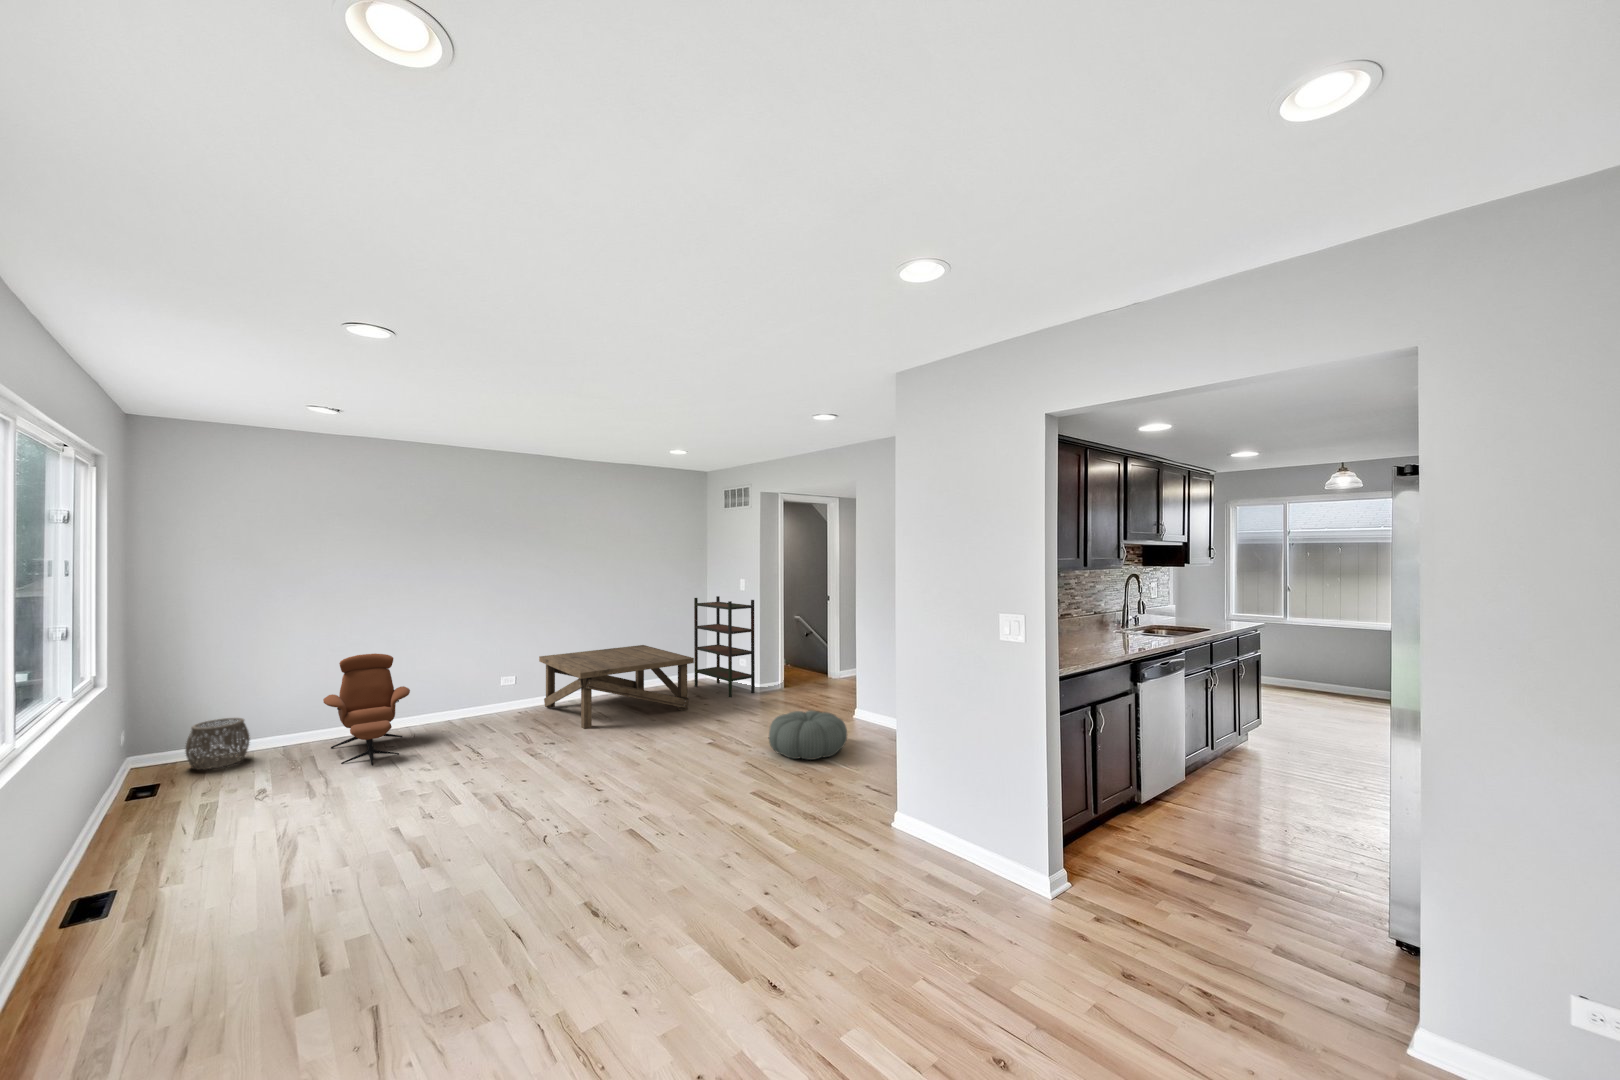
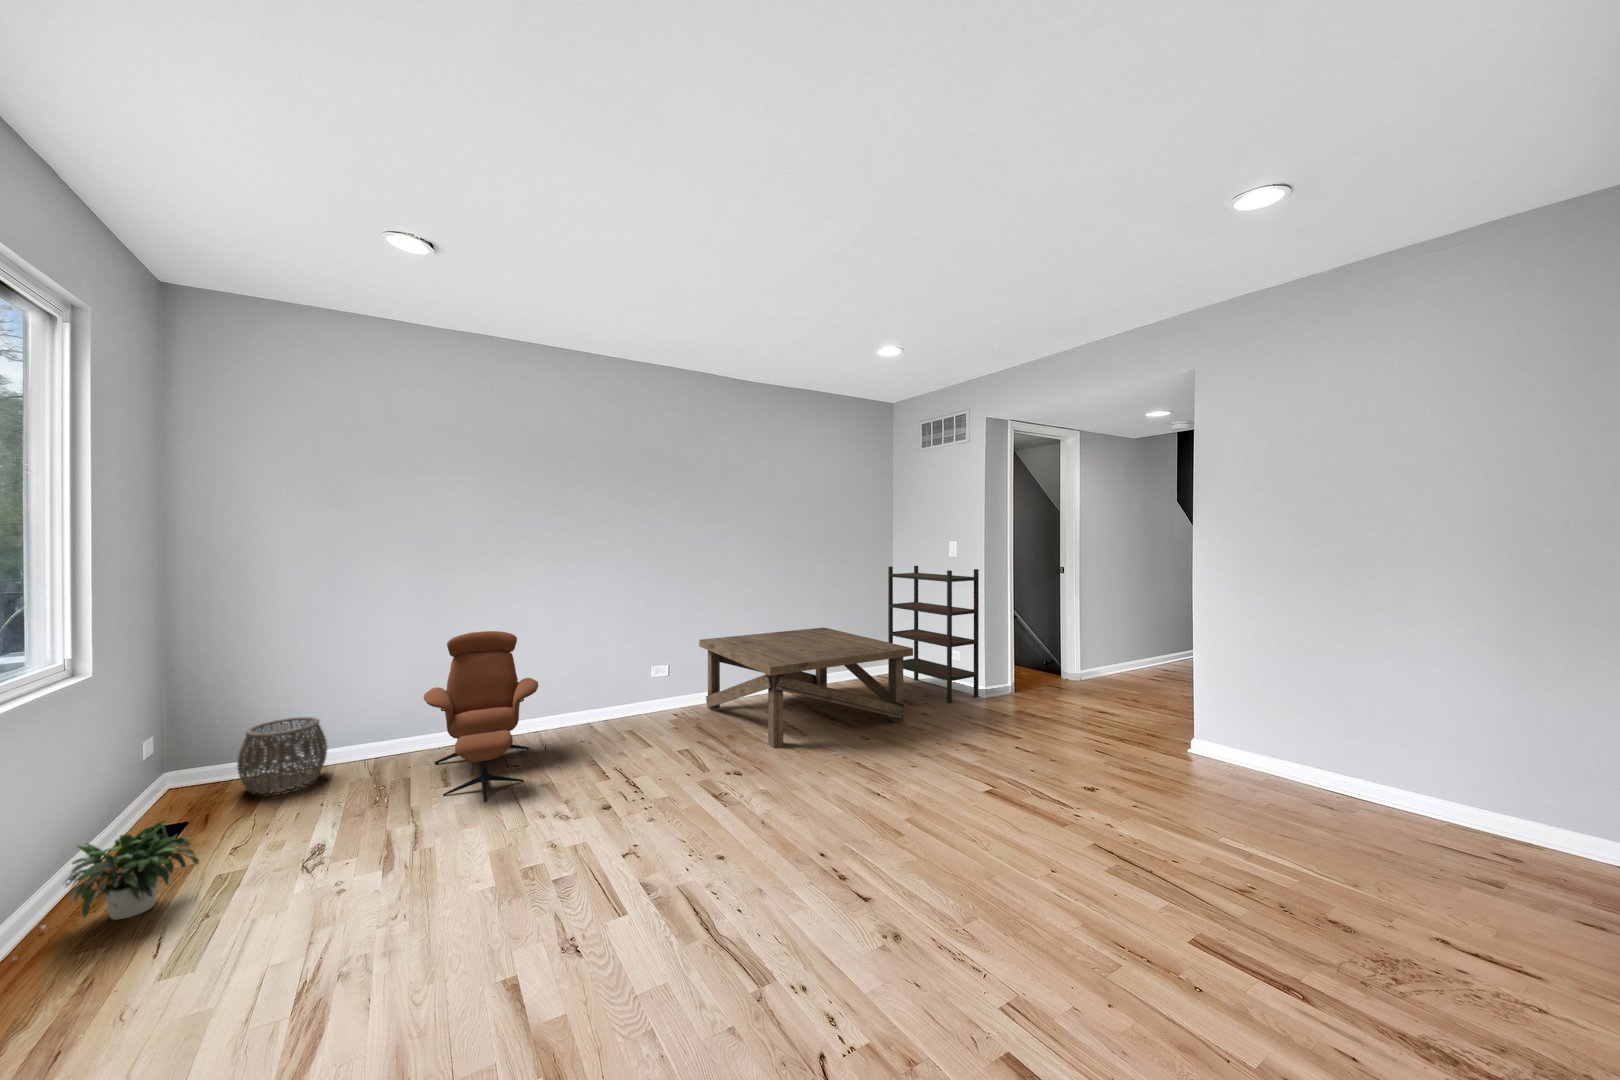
pouf: present [769,710,847,760] -> none [1098,745,1258,843]
potted plant: none [97,767,192,841] -> present [13,818,199,960]

